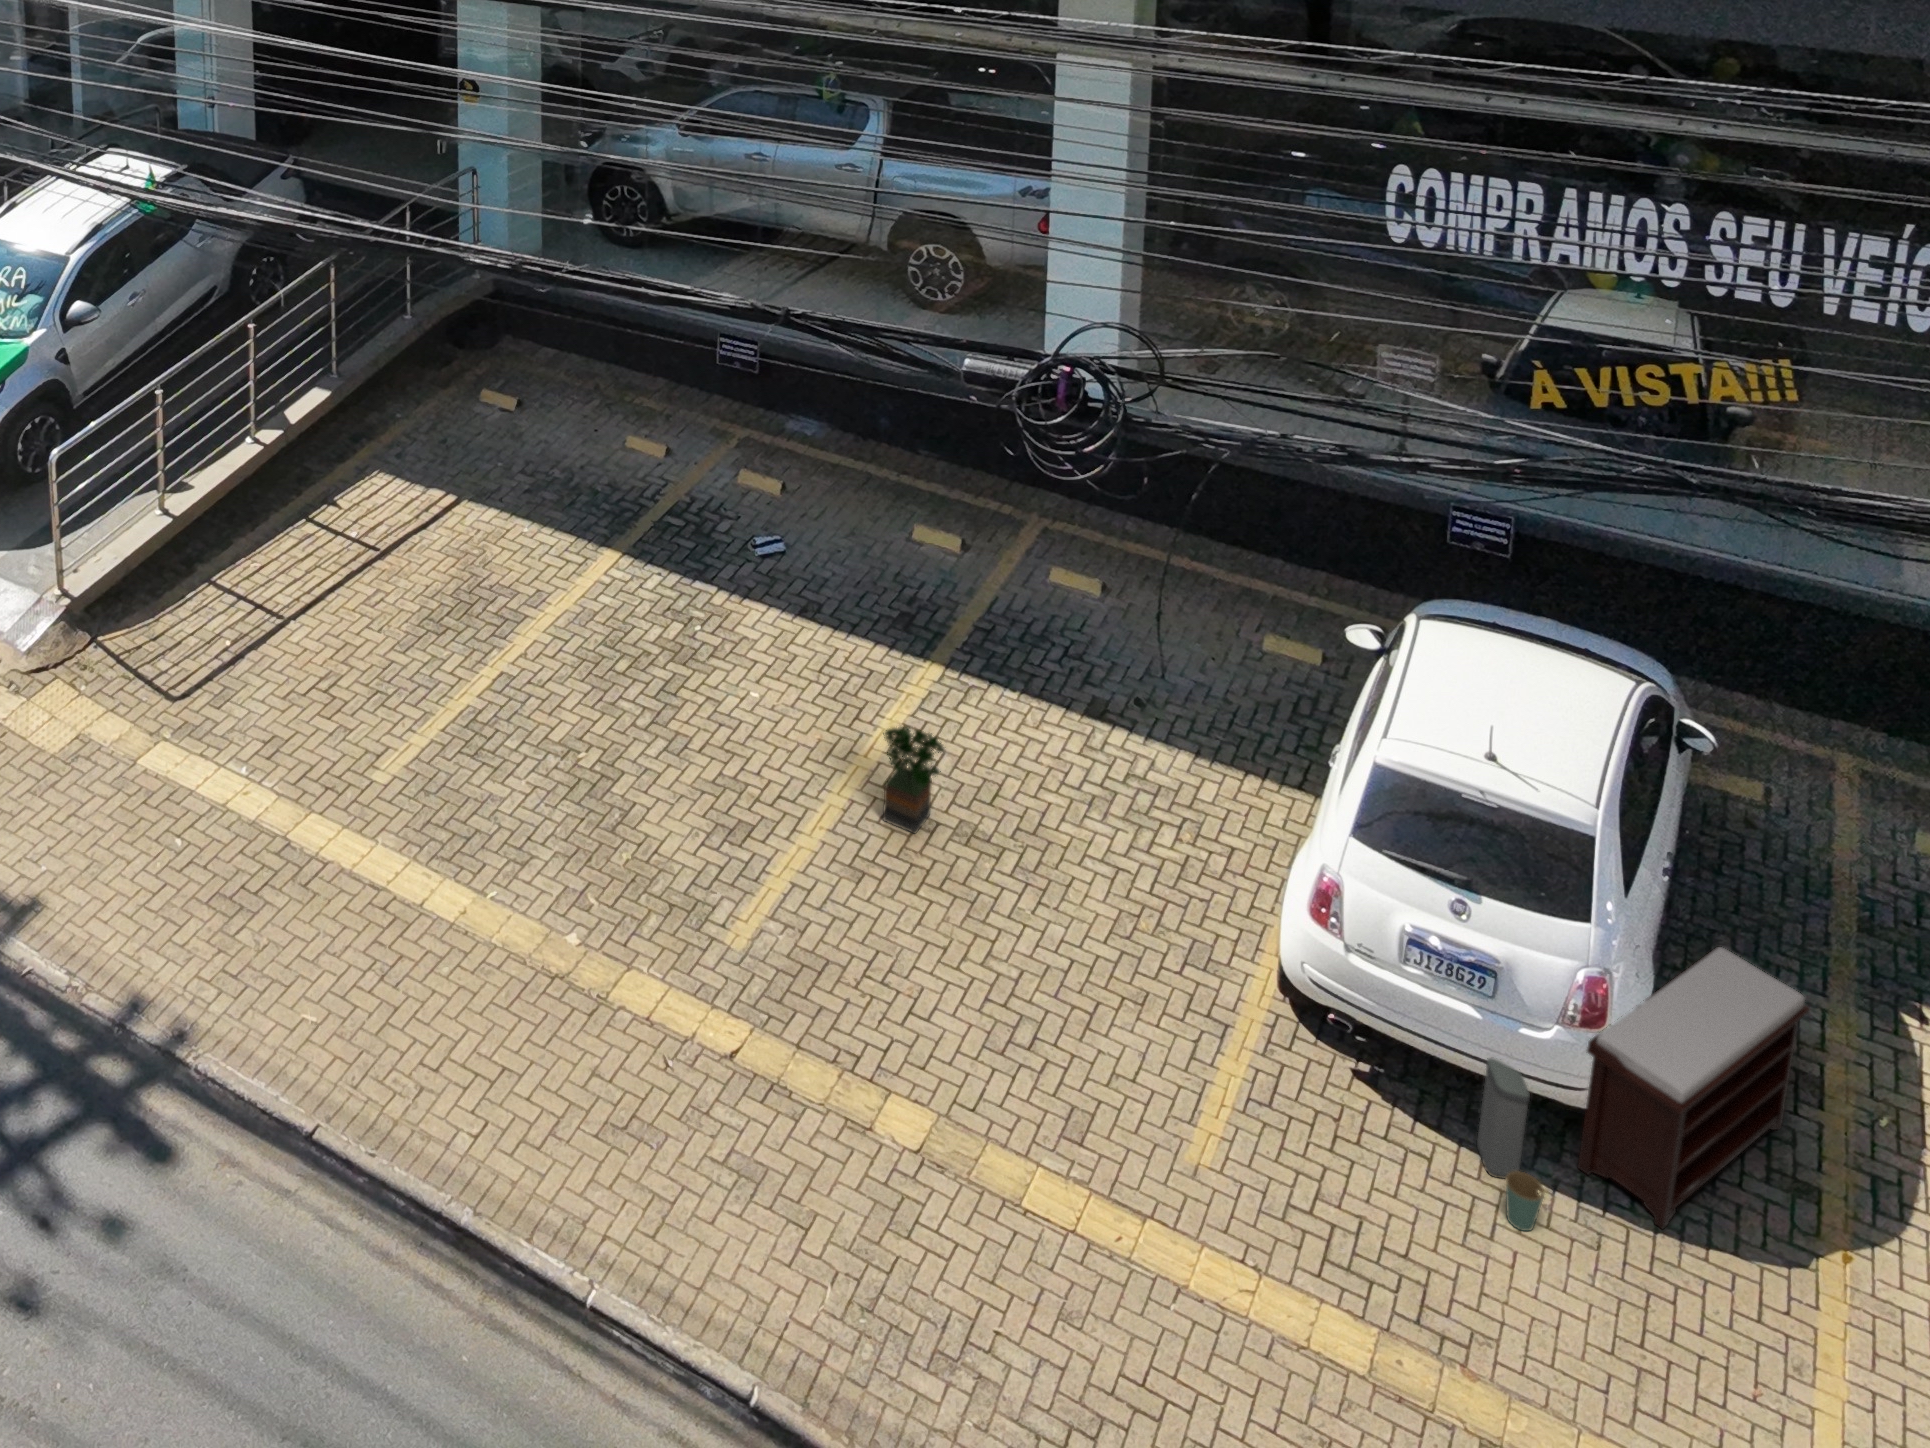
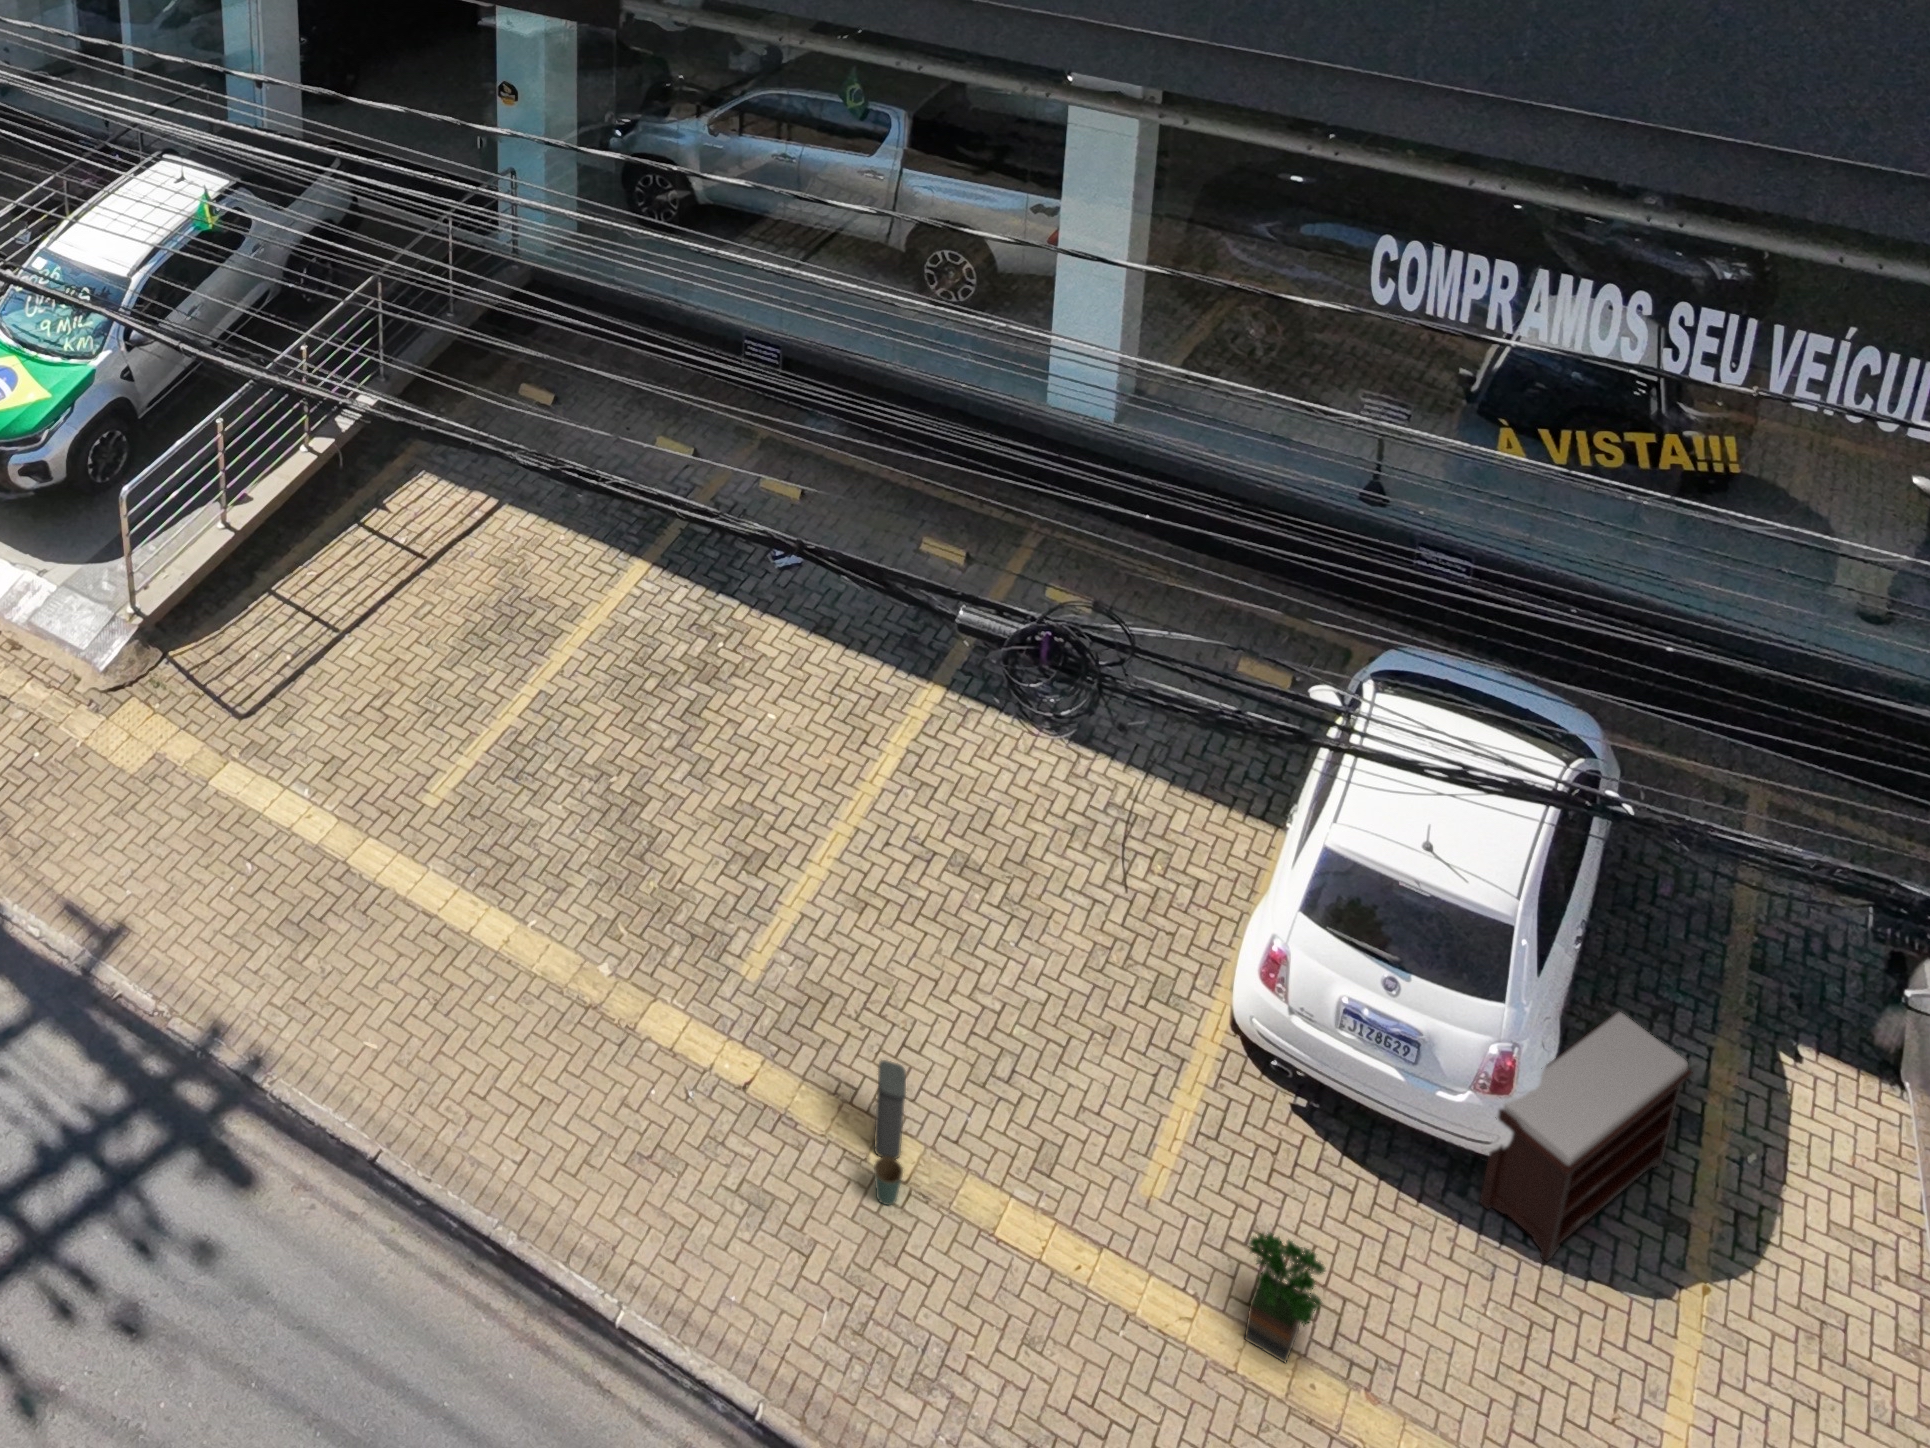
potted tree: present [883,727,944,833] -> present [1245,1233,1325,1362]
trash can: present [1477,1058,1544,1231] -> present [874,1060,906,1205]

